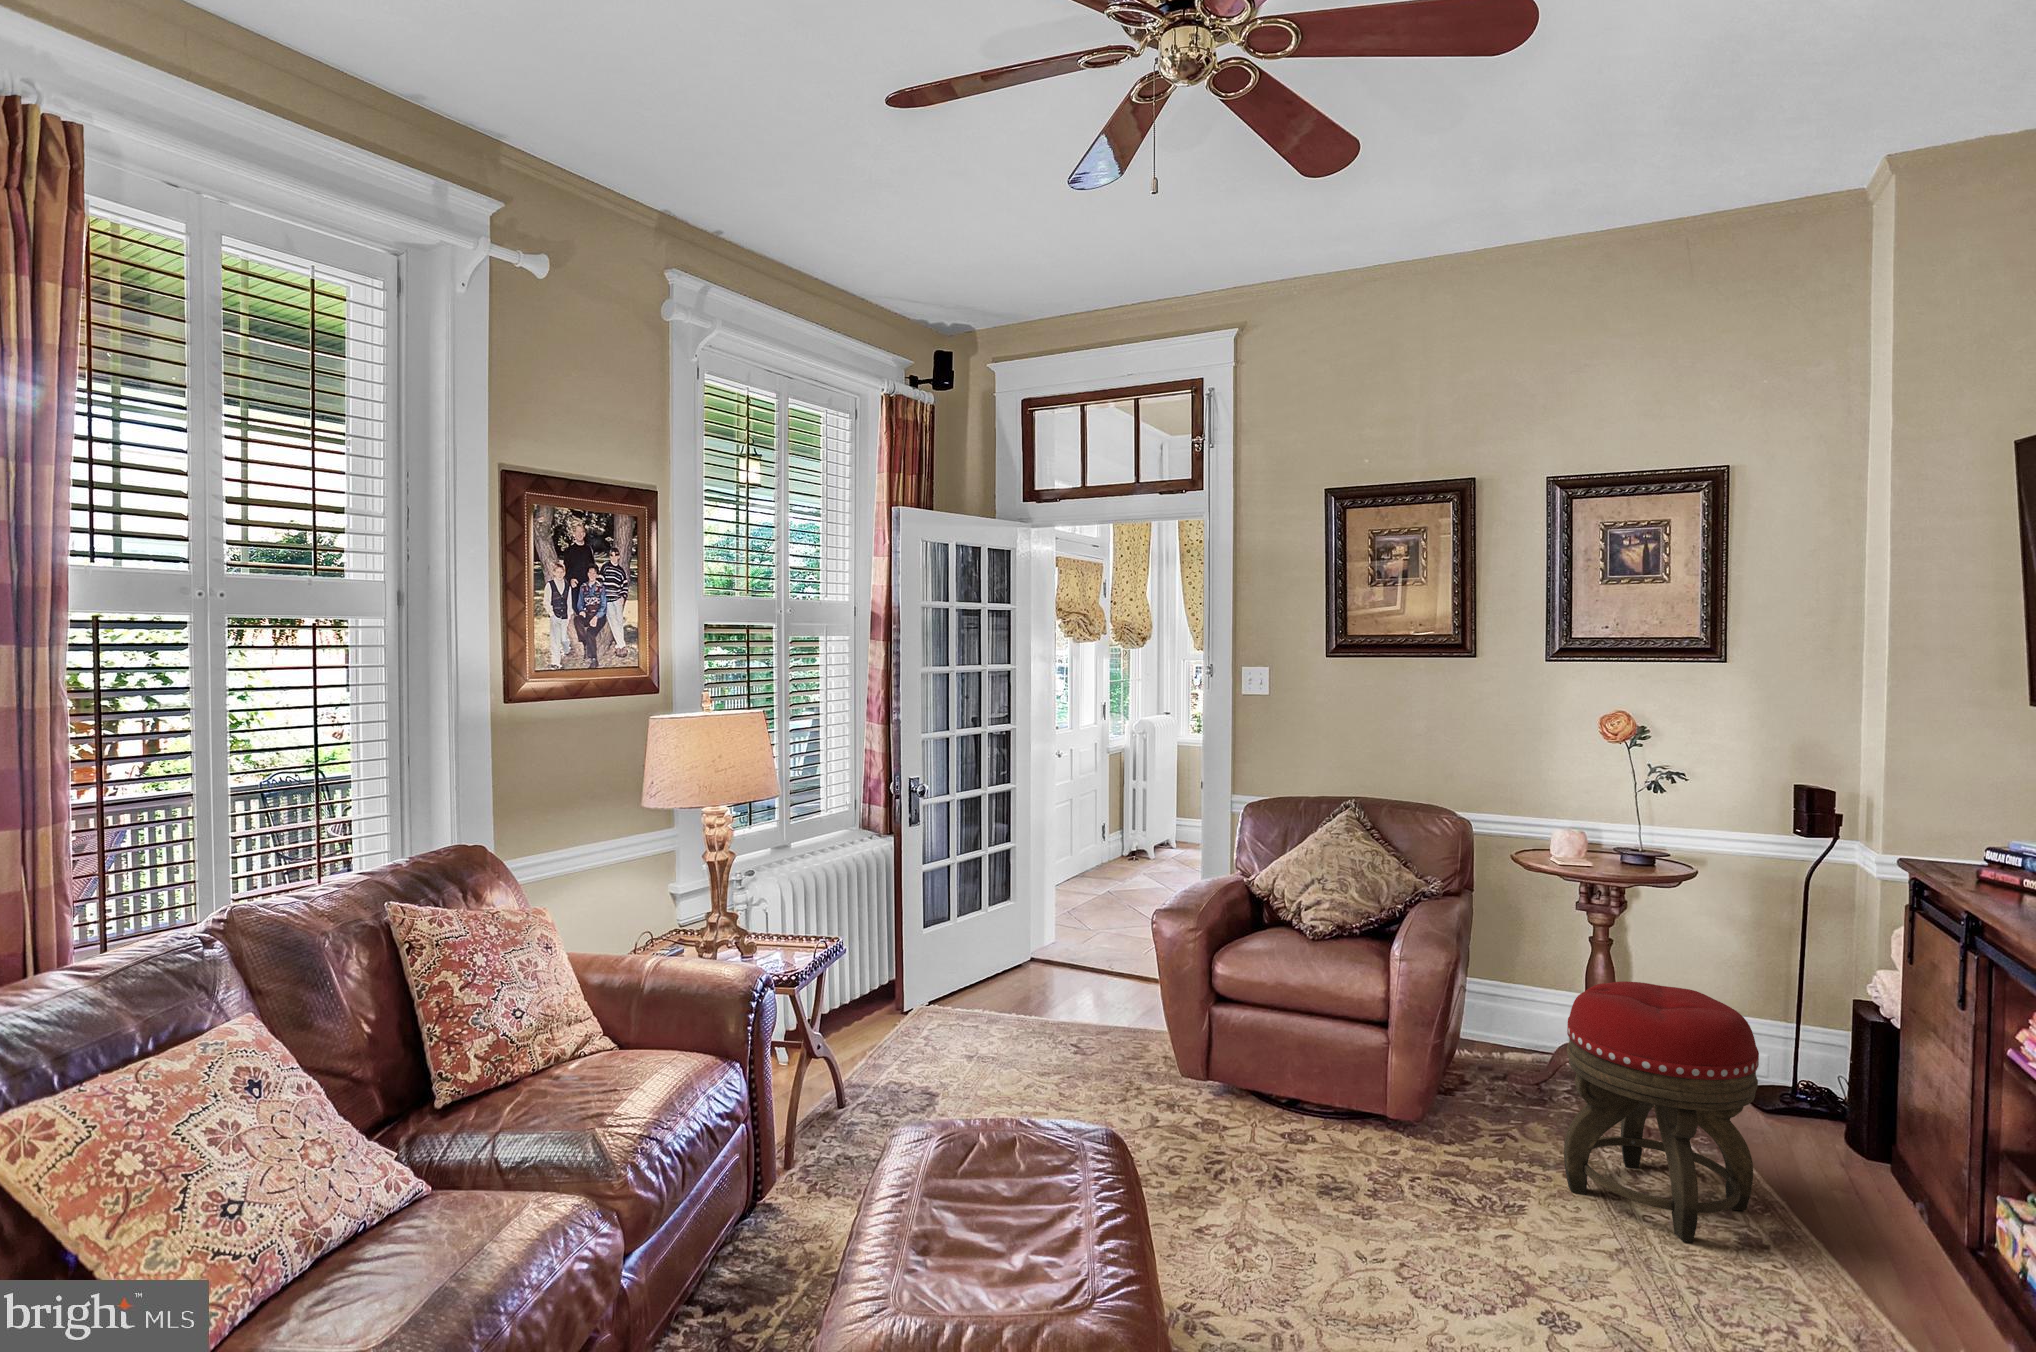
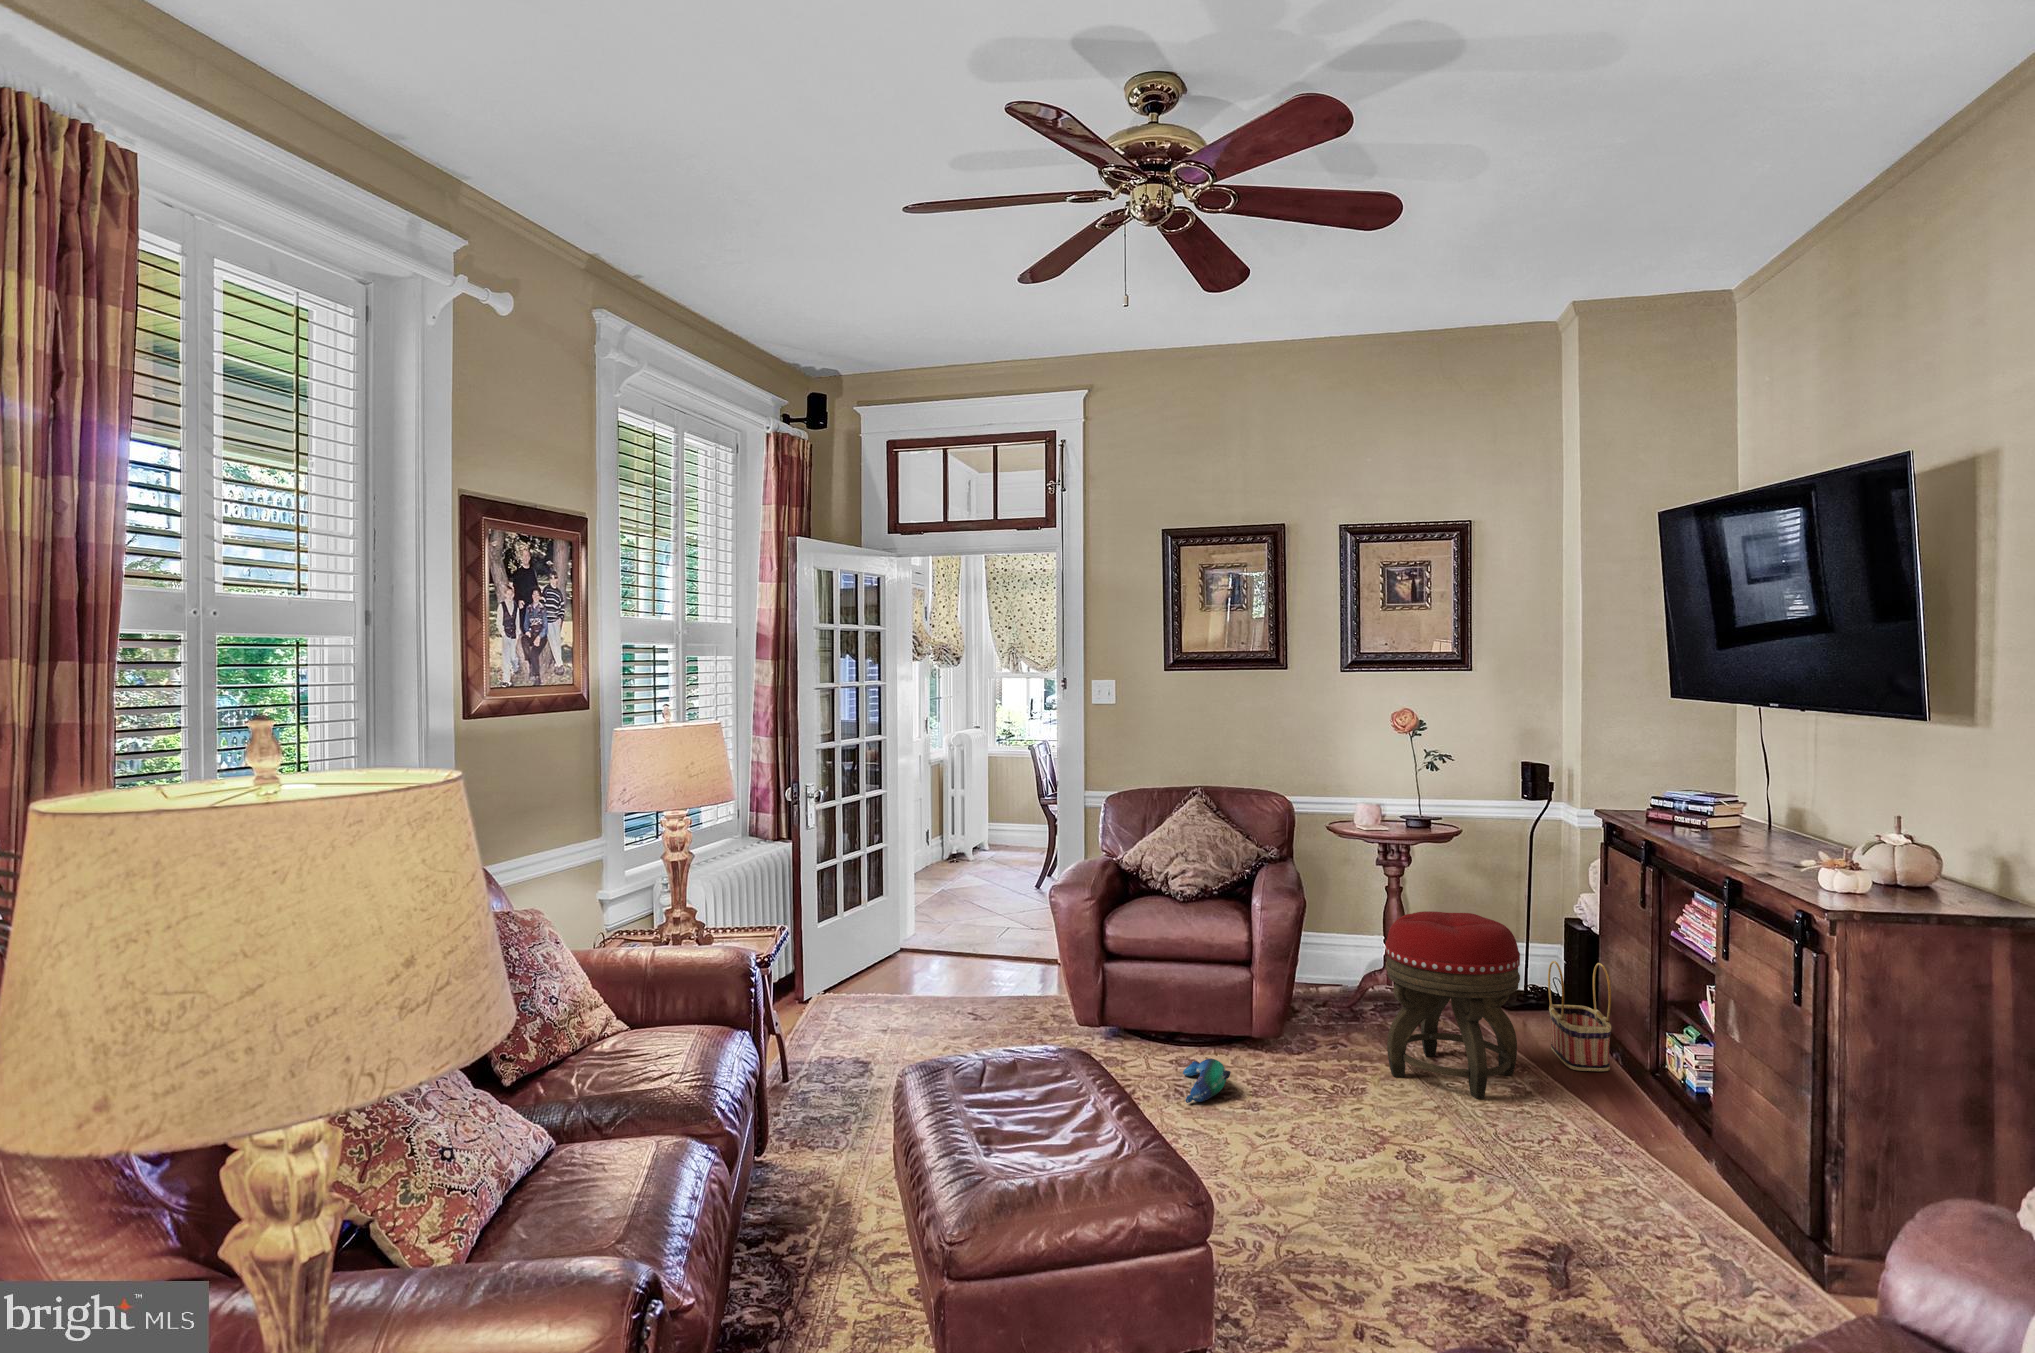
basket: none [1812,1063,1905,1224] -> present [1548,961,1611,1071]
plush toy: none [1280,1138,1343,1194] -> present [1183,1059,1231,1103]

